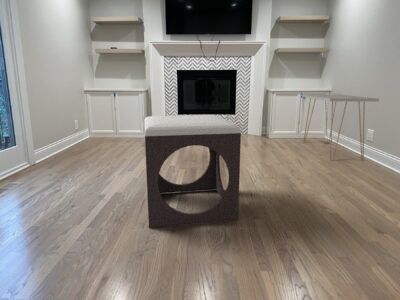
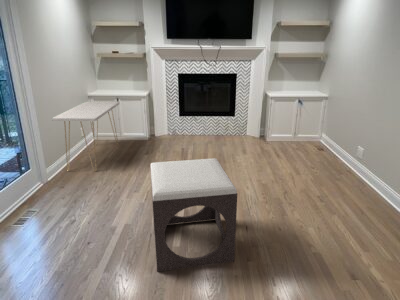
console table: present [301,94,379,160] -> present [52,102,119,172]

